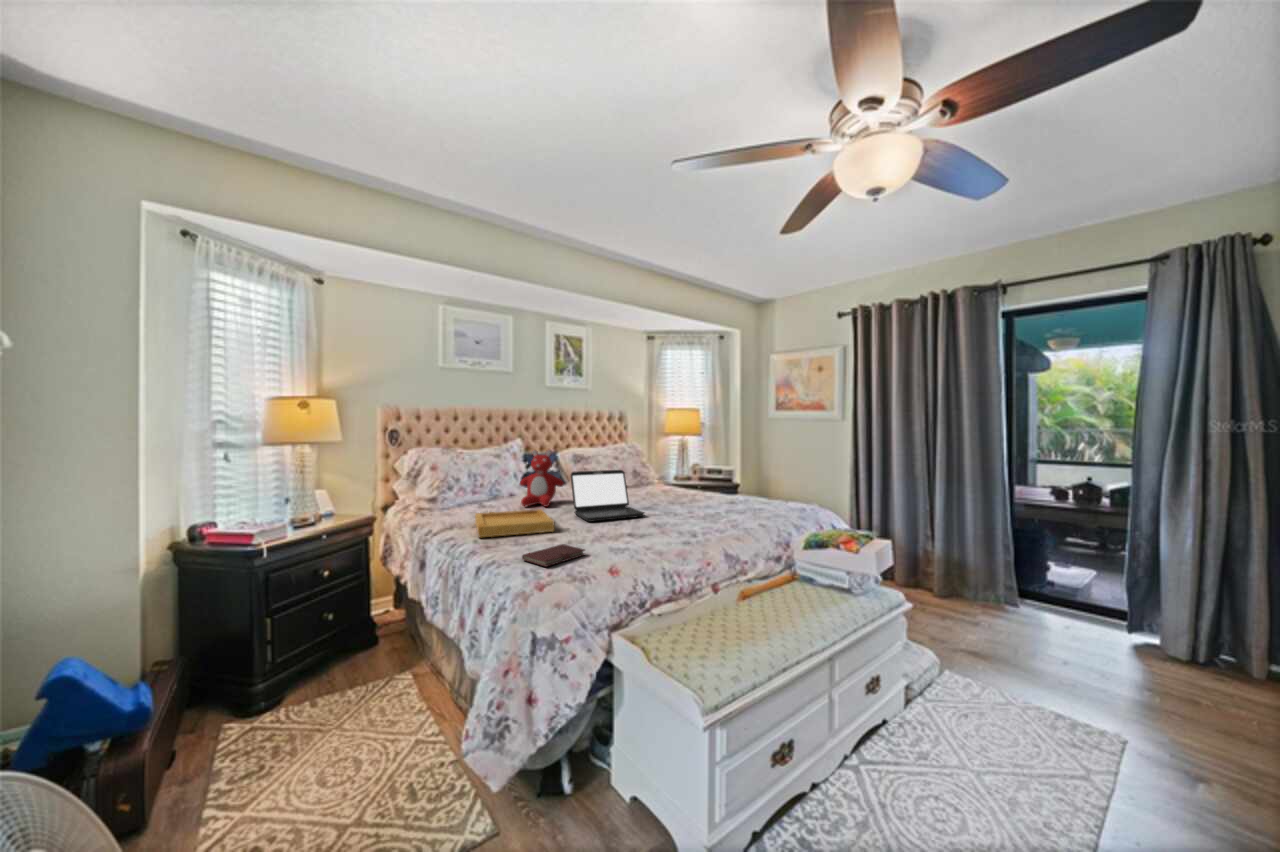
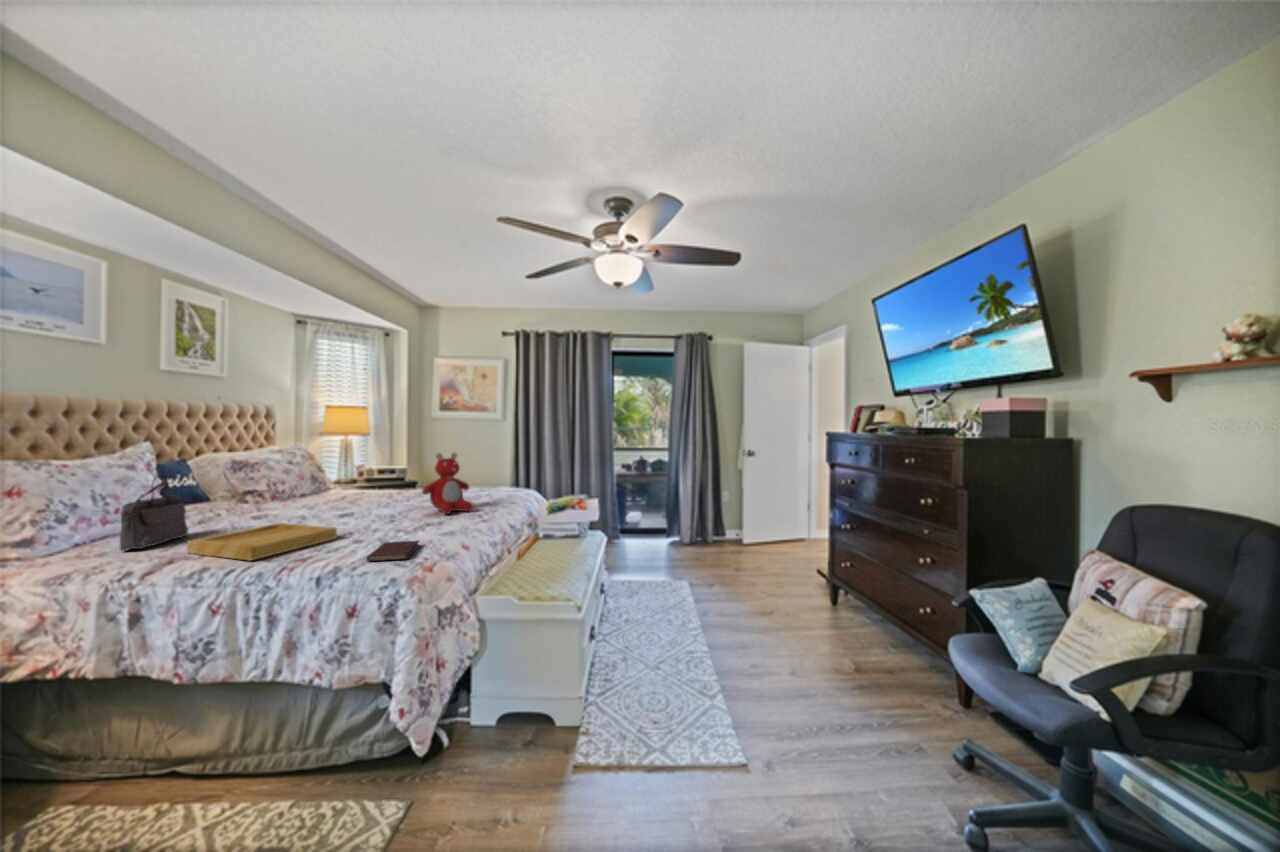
teddy bear: present [520,450,563,506] -> present [422,453,473,514]
handbag: none [458,462,503,514] -> present [120,475,188,550]
laptop: present [571,470,644,522] -> none [308,471,403,525]

